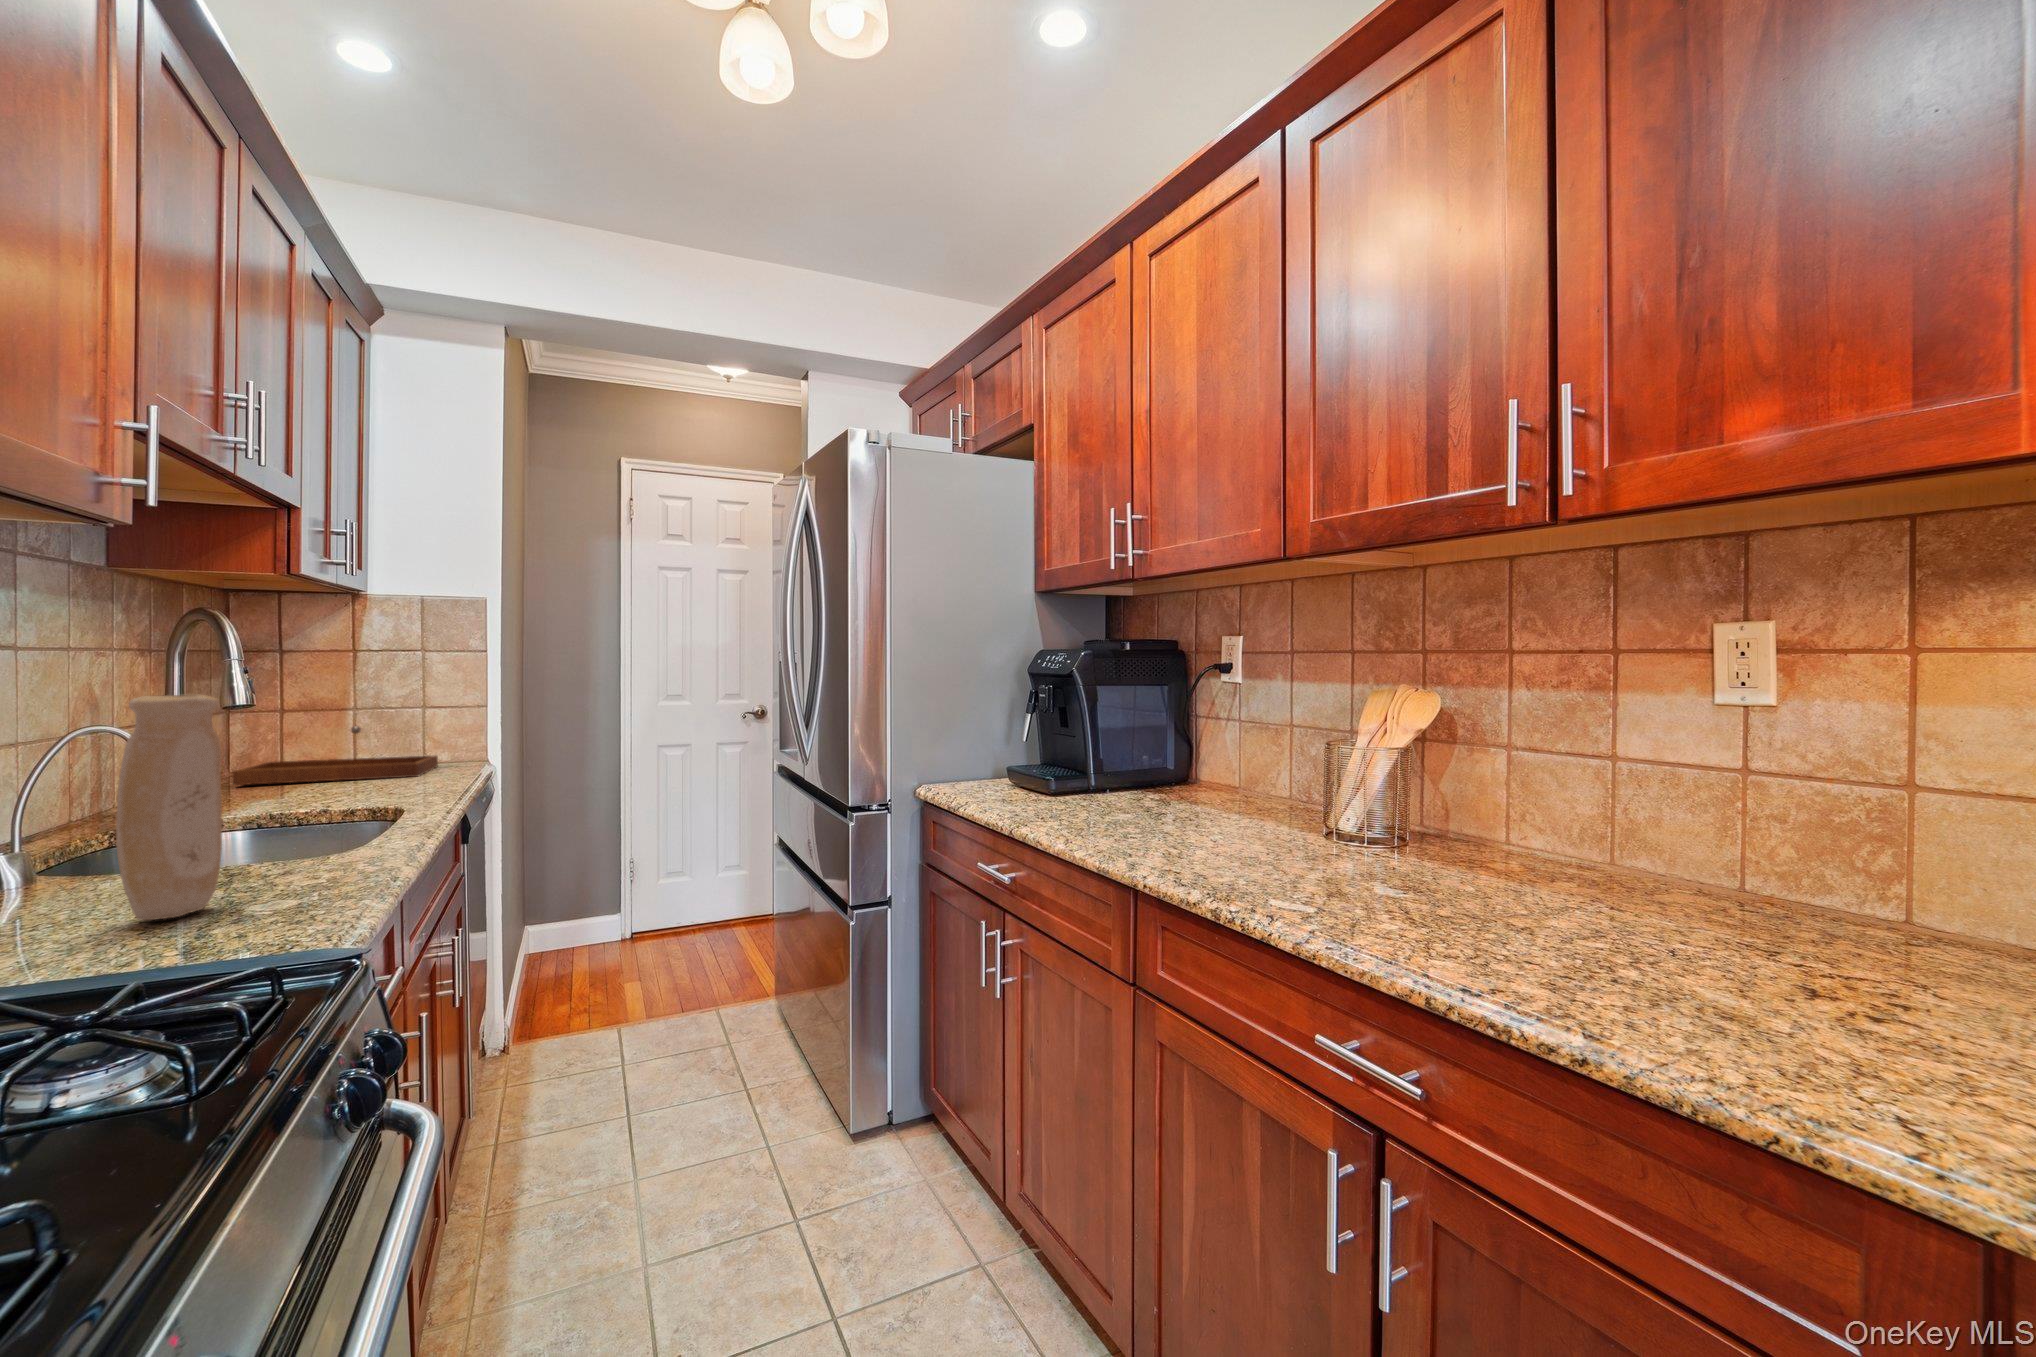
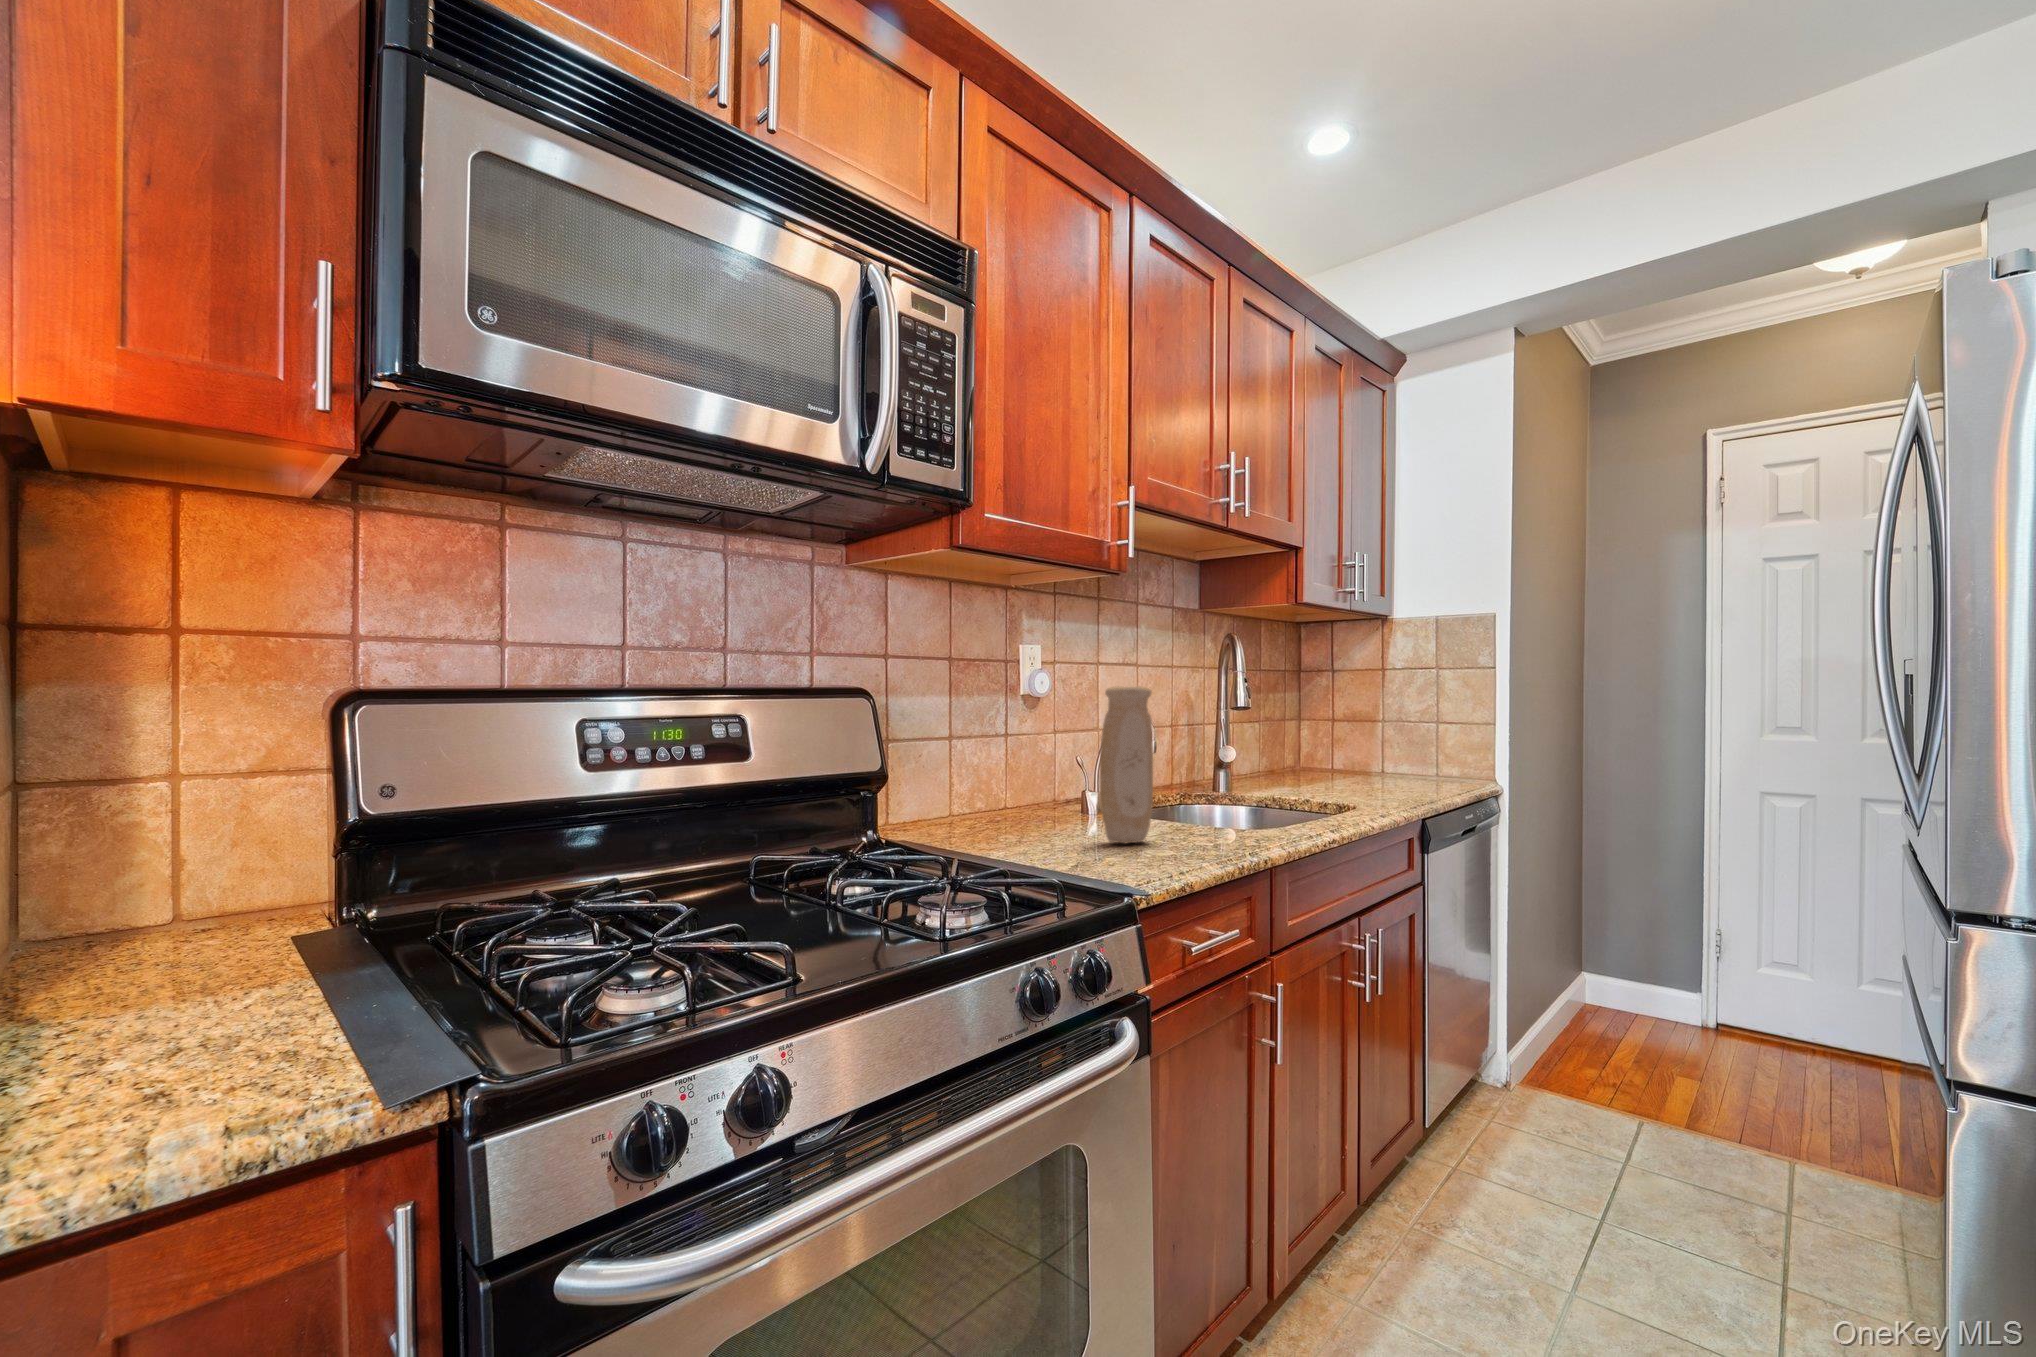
tray: present [233,726,438,785] -> none [1288,734,1441,784]

